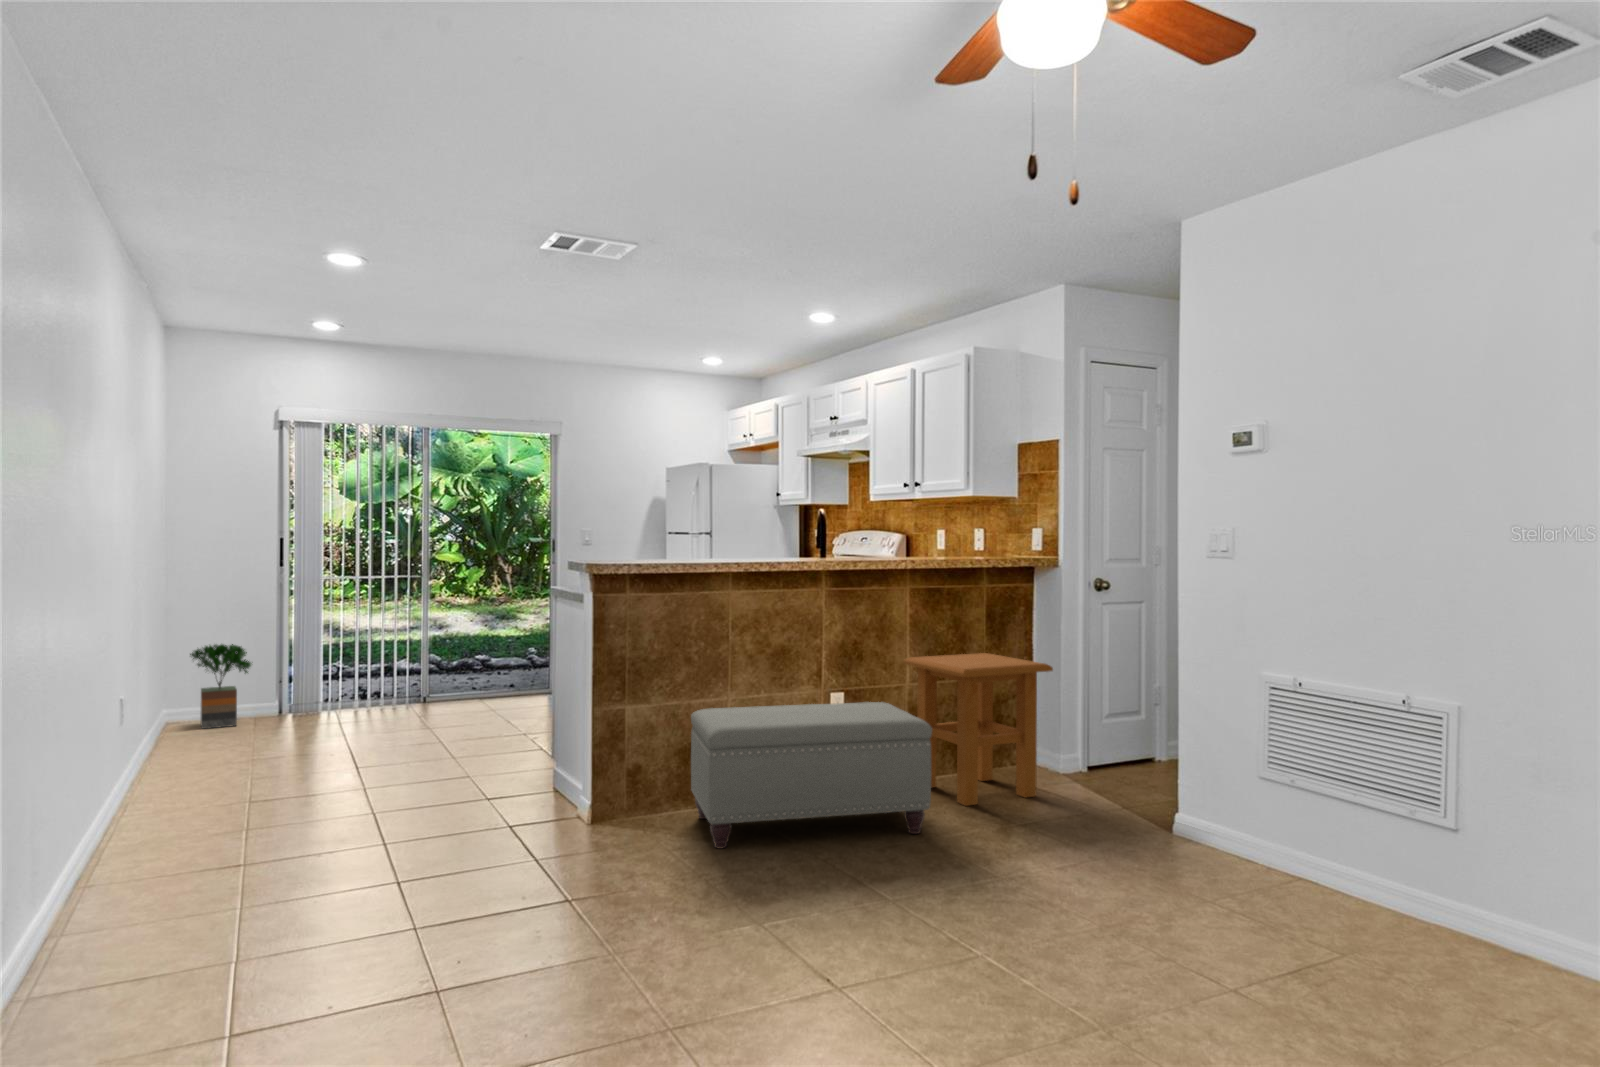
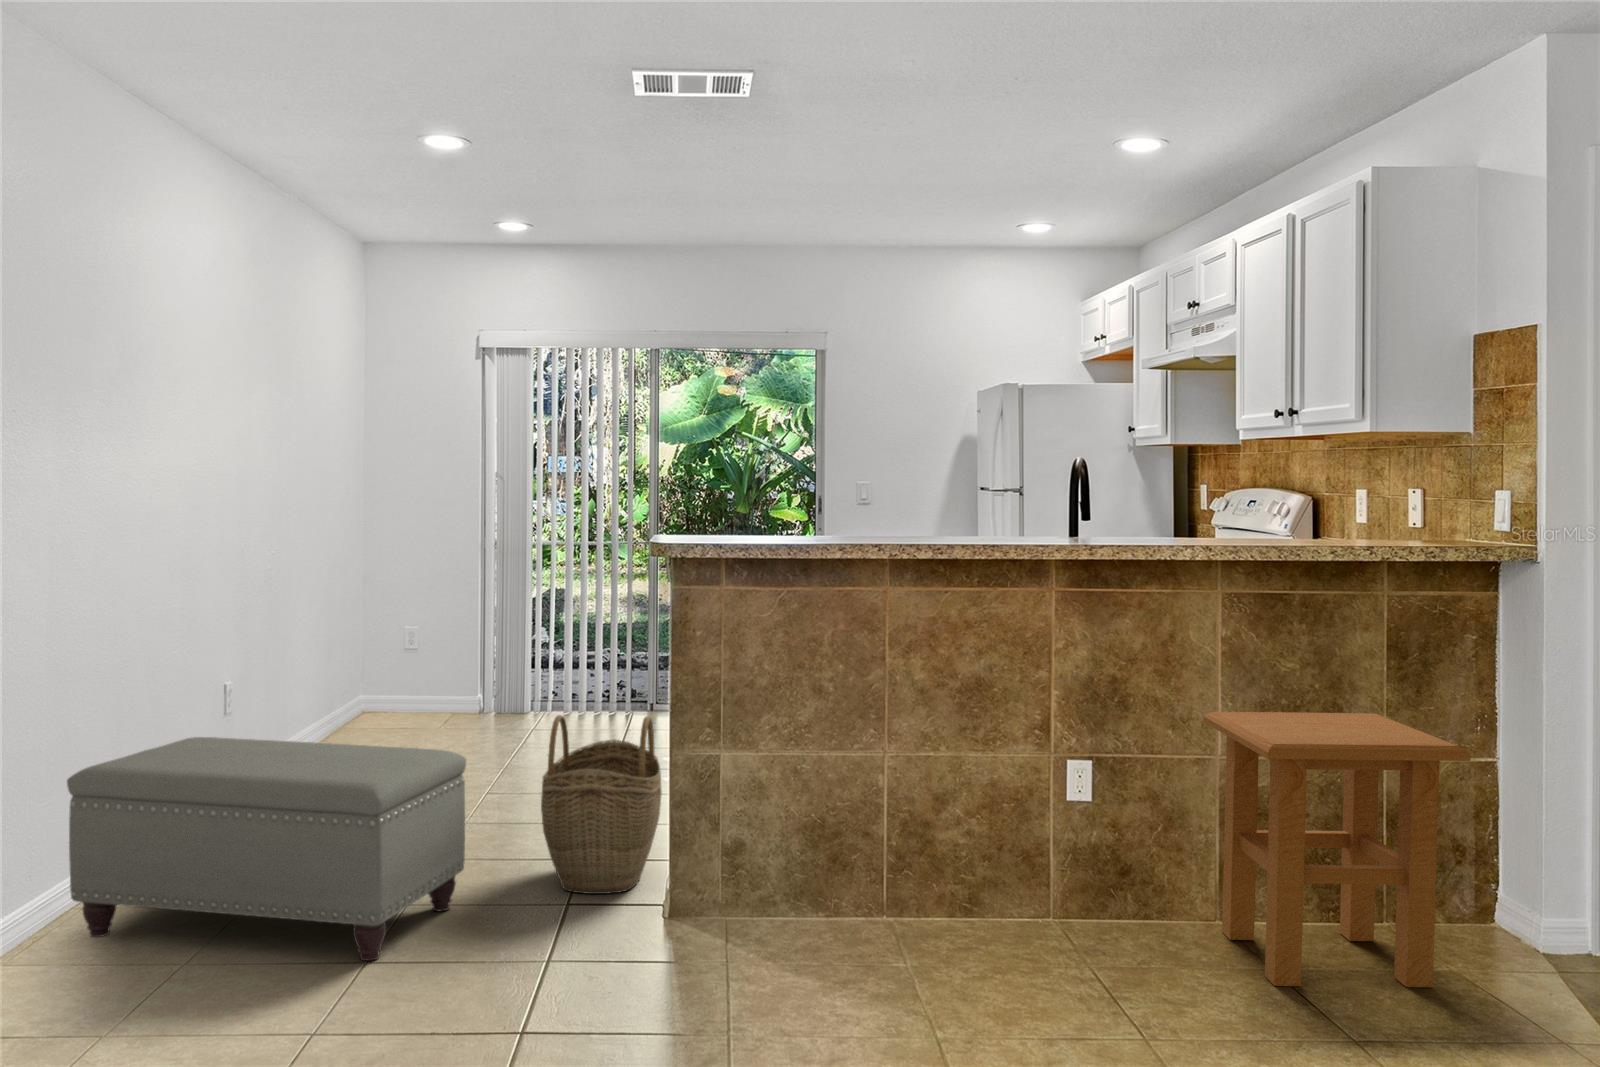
potted tree: present [190,644,252,729] -> none [374,622,444,725]
woven basket: none [476,687,563,815] -> present [541,715,662,894]
ottoman: present [691,702,932,849] -> present [67,737,466,961]

